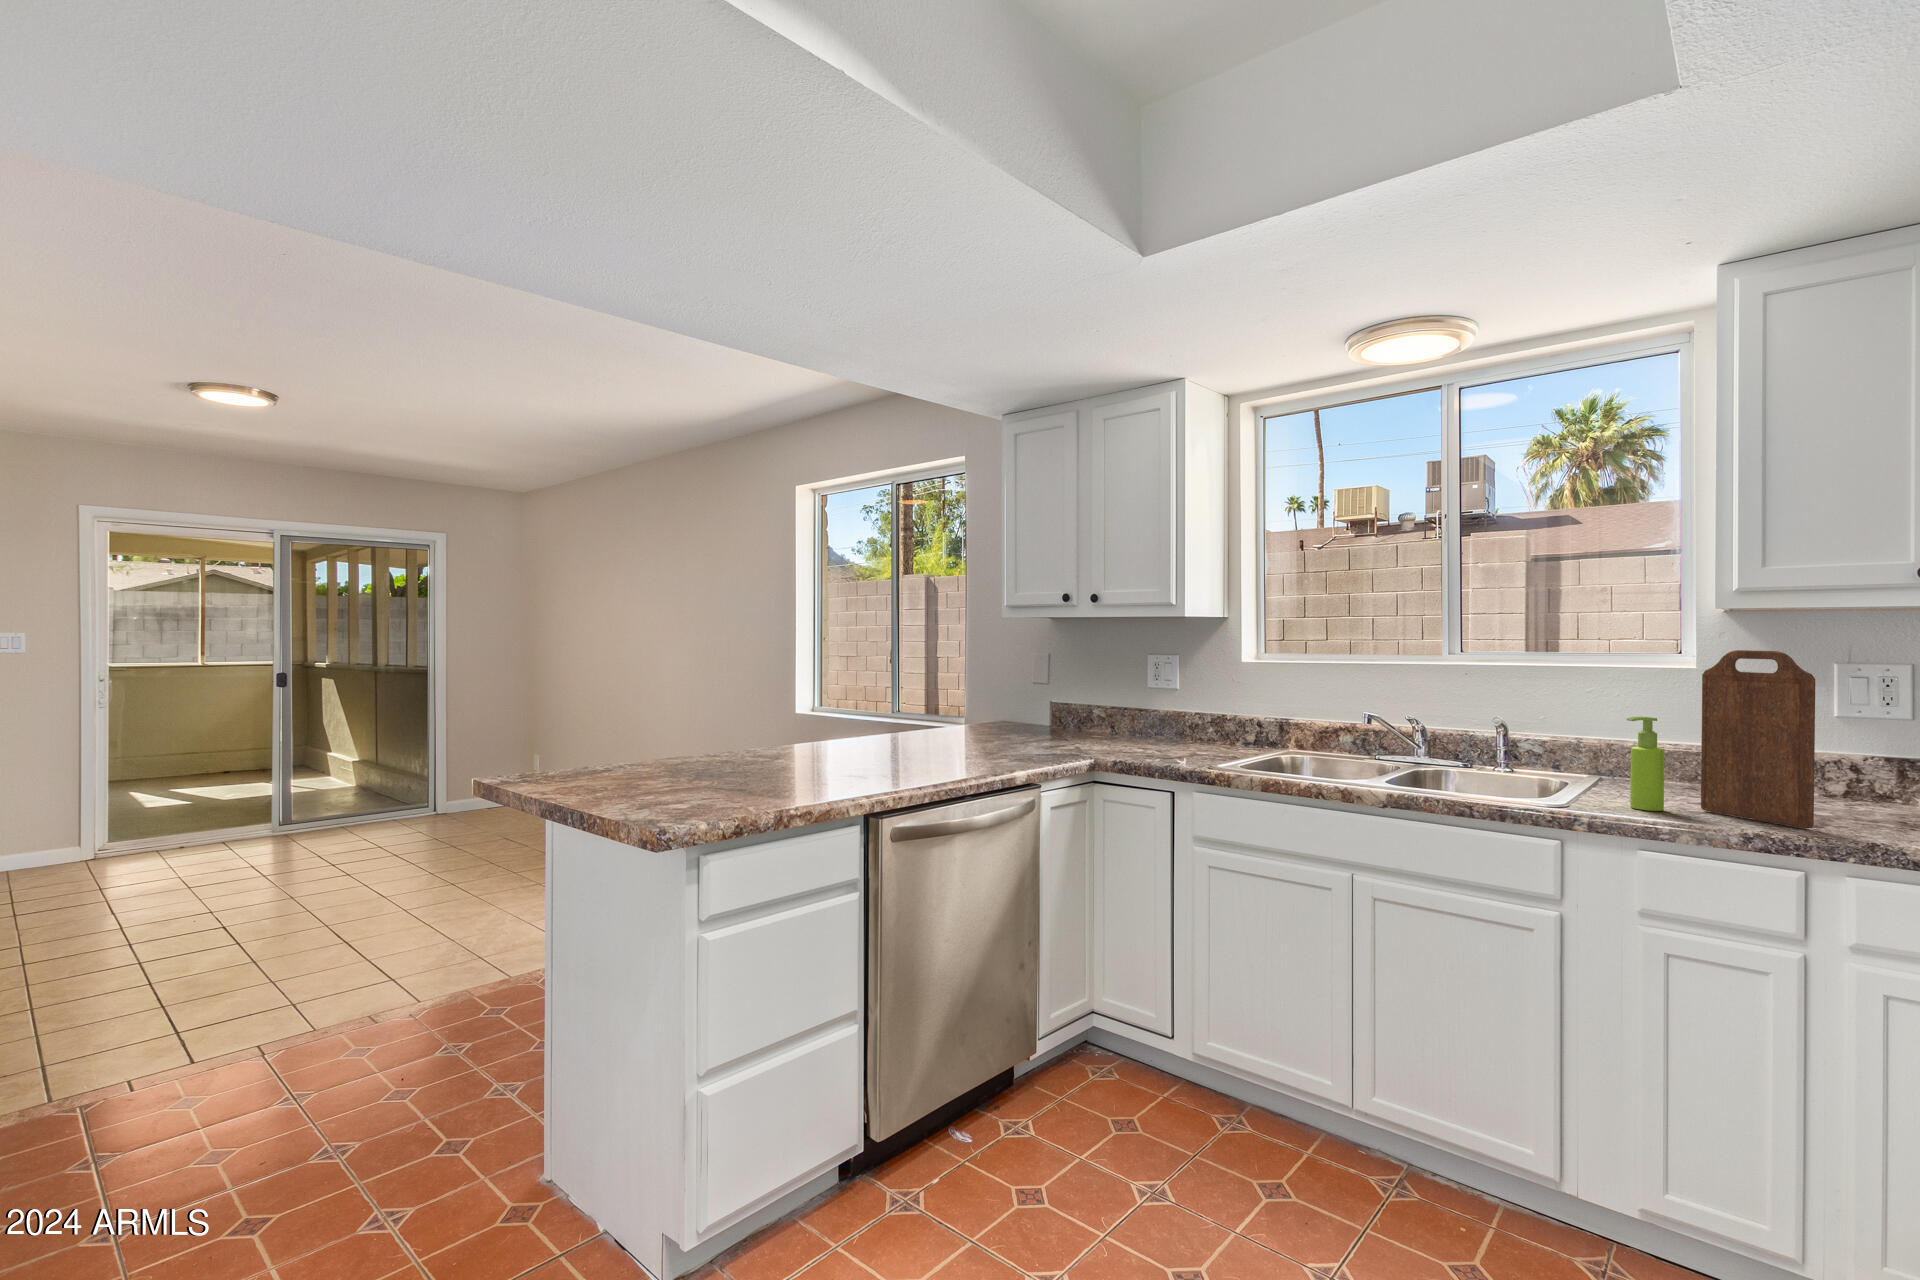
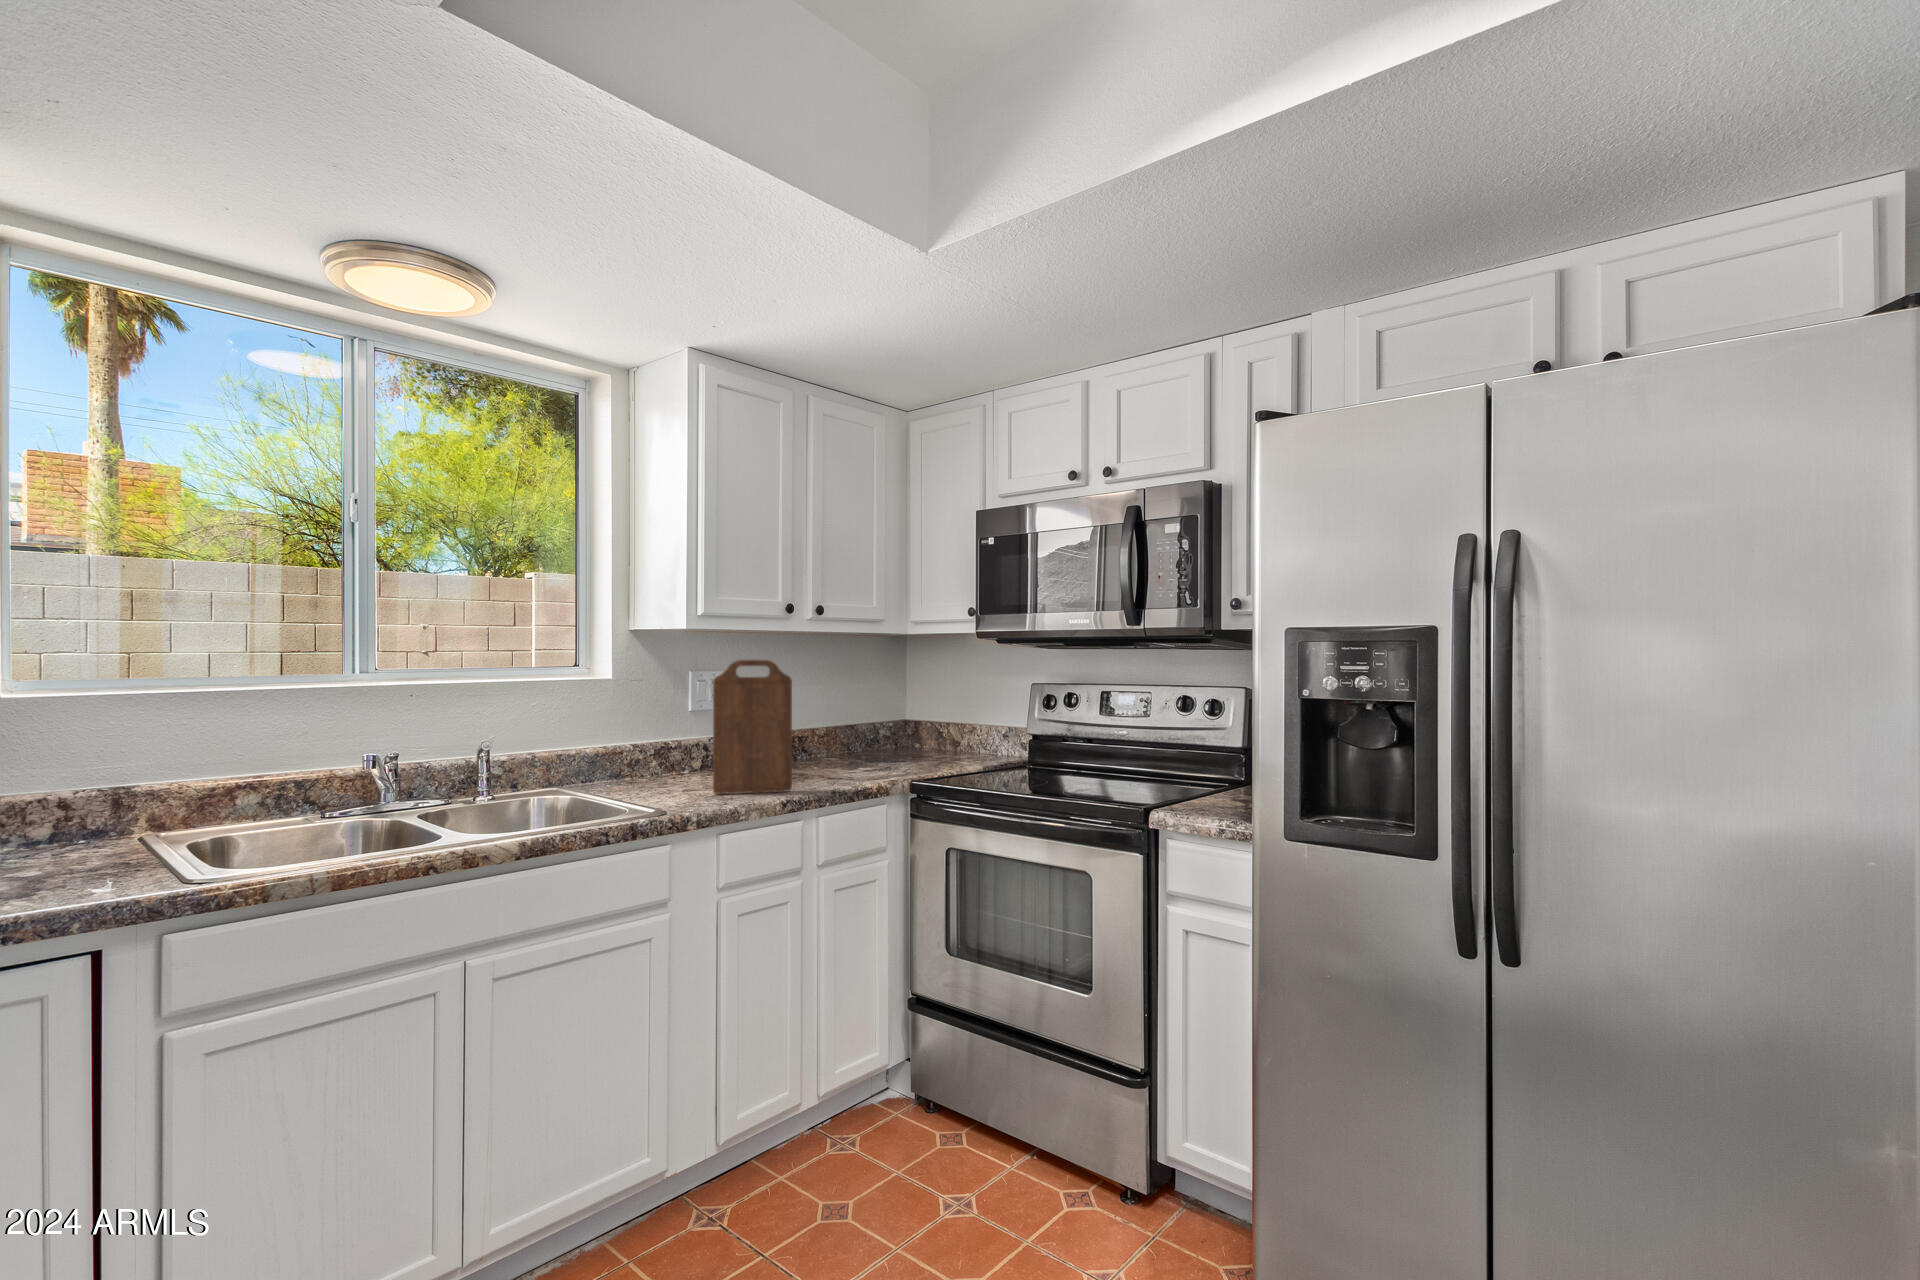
soap dispenser: present [1627,717,1664,811] -> none [685,720,710,802]

